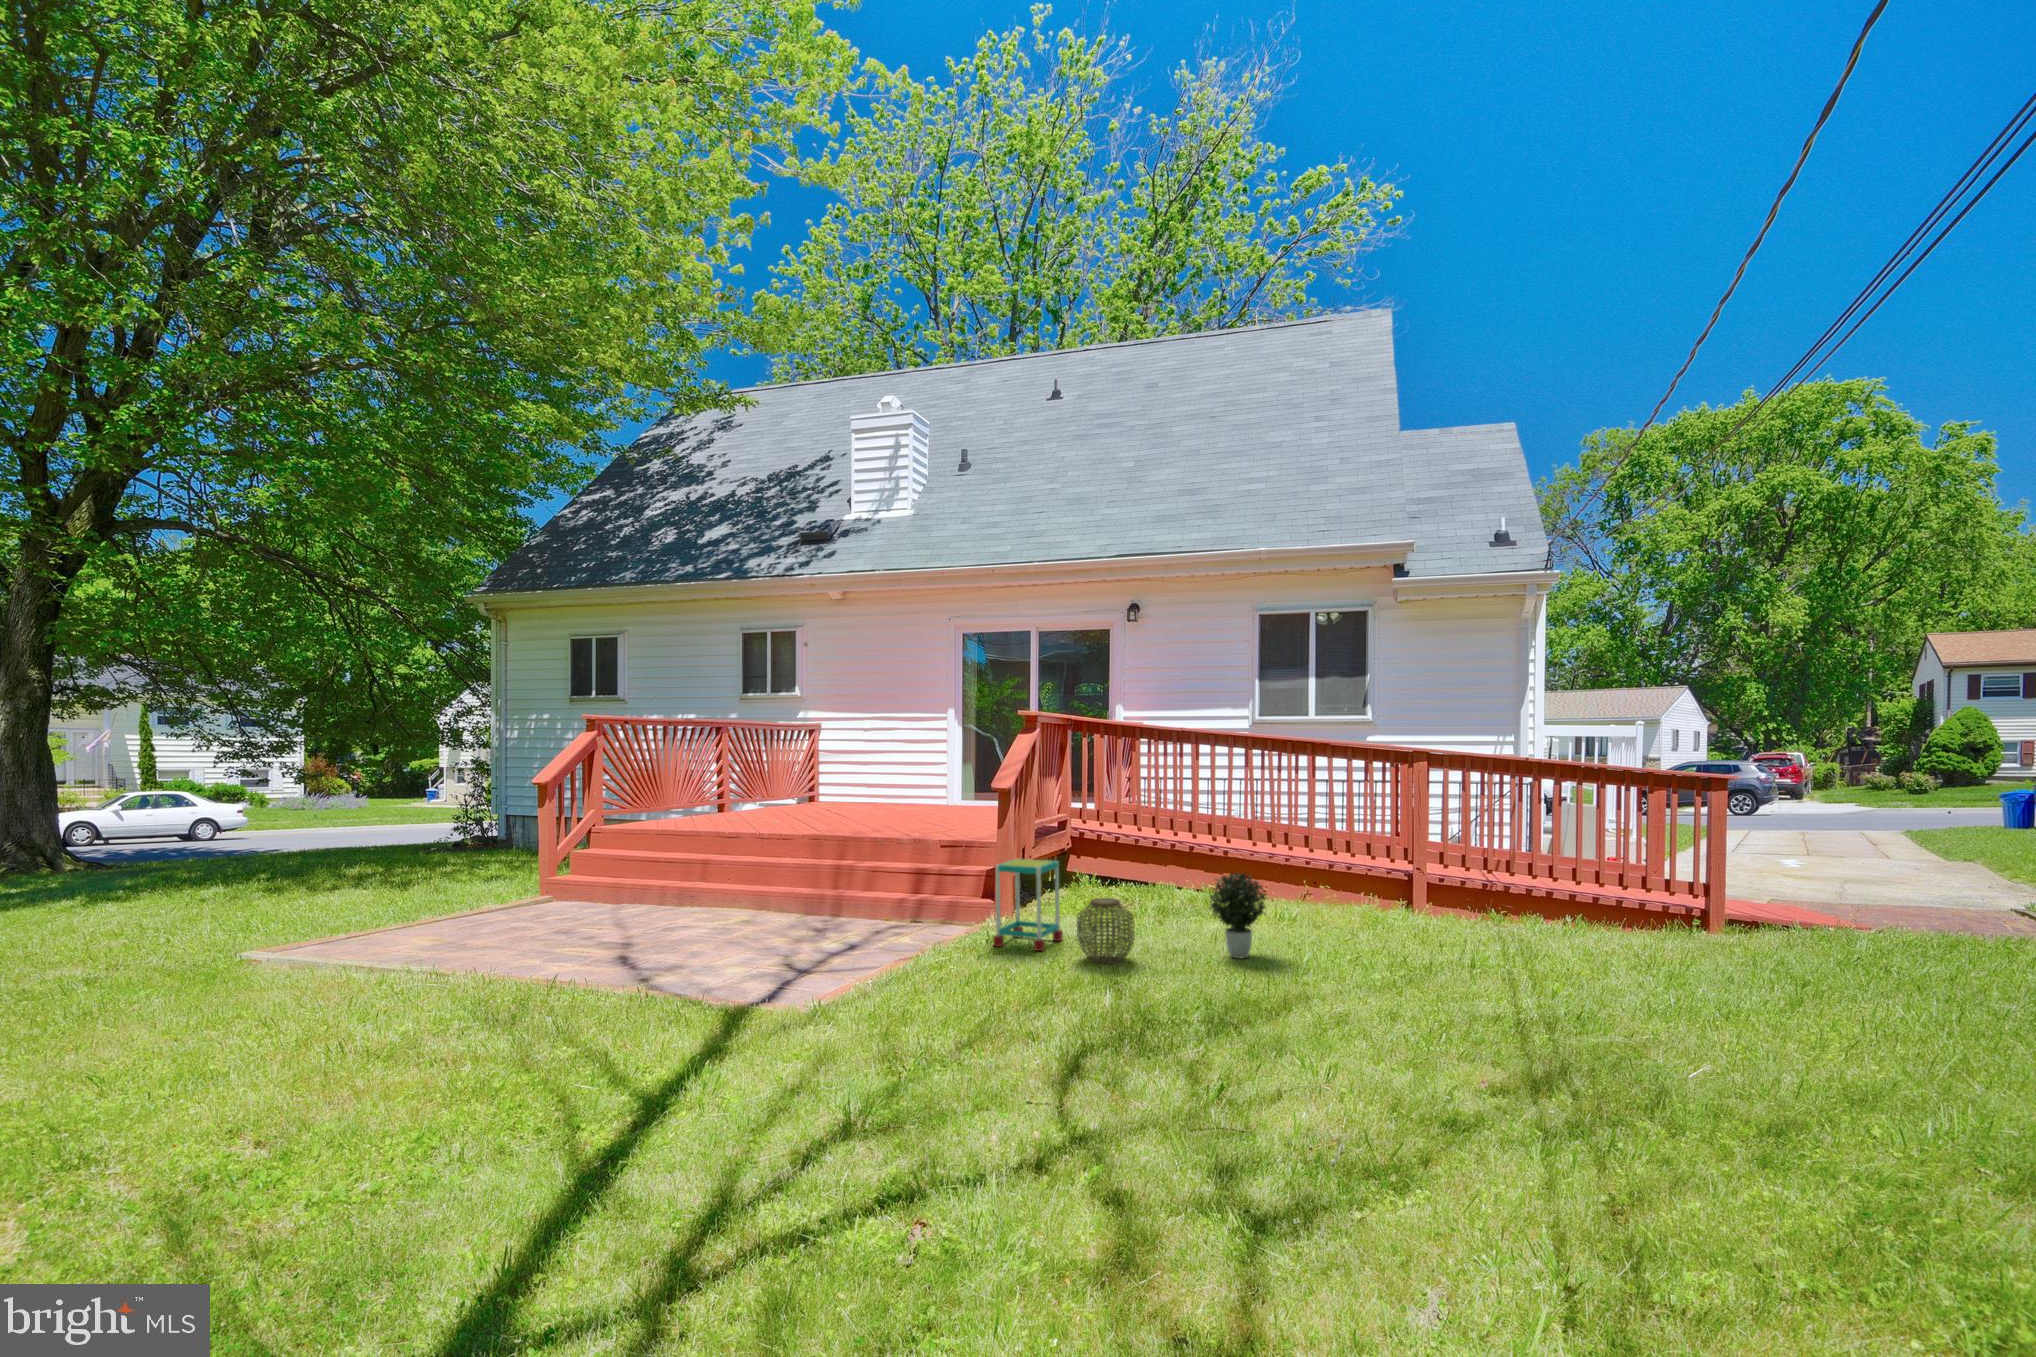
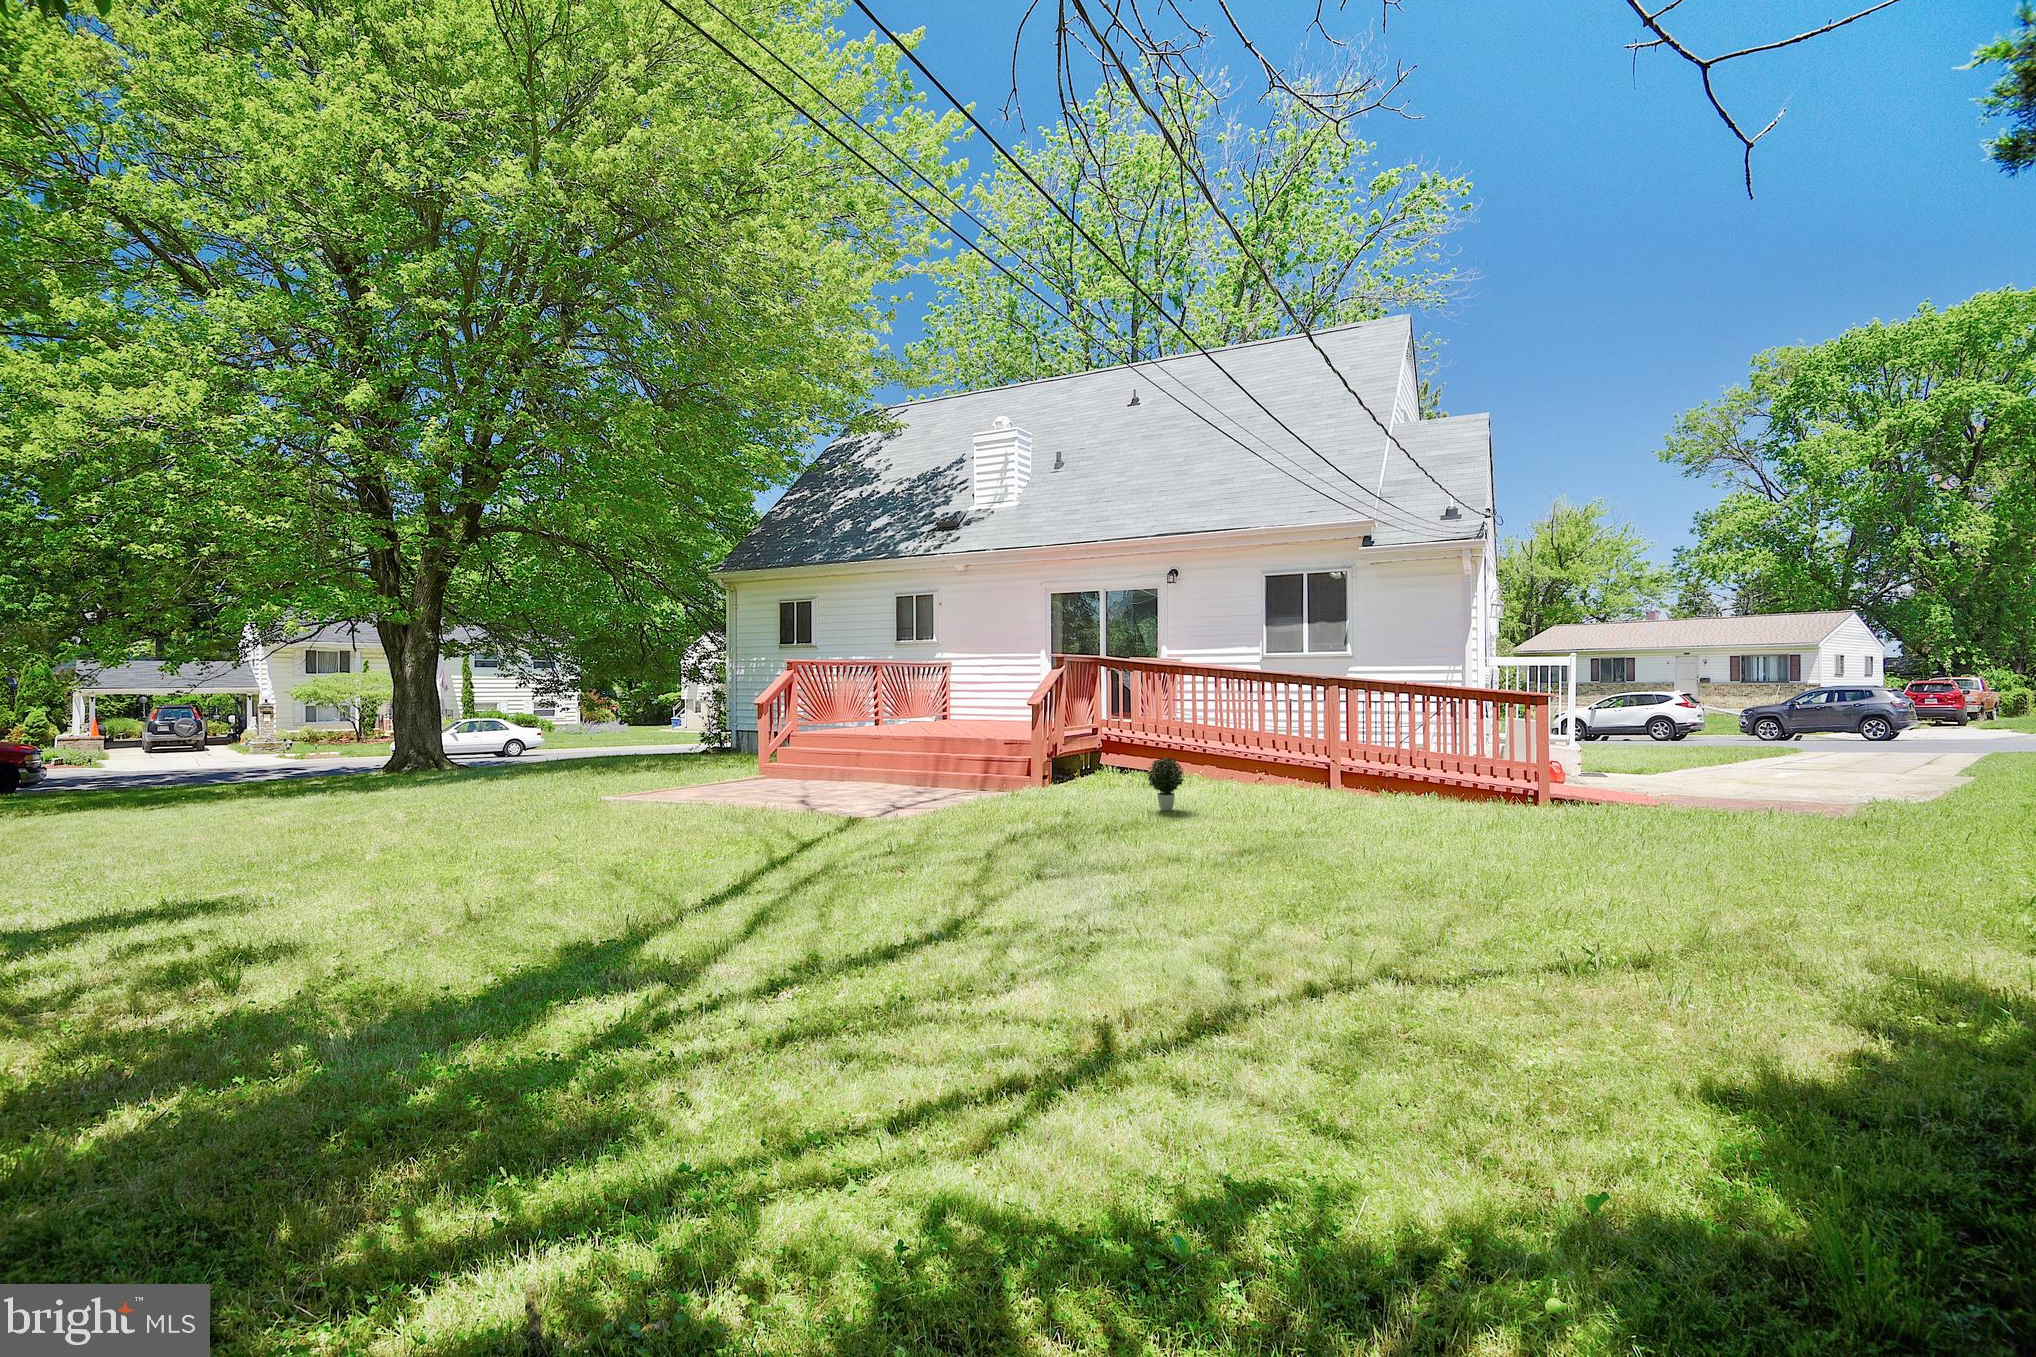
side table: present [993,859,1063,951] -> none [1018,750,1064,805]
woven basket: present [1077,898,1134,964] -> none [1063,773,1098,812]

